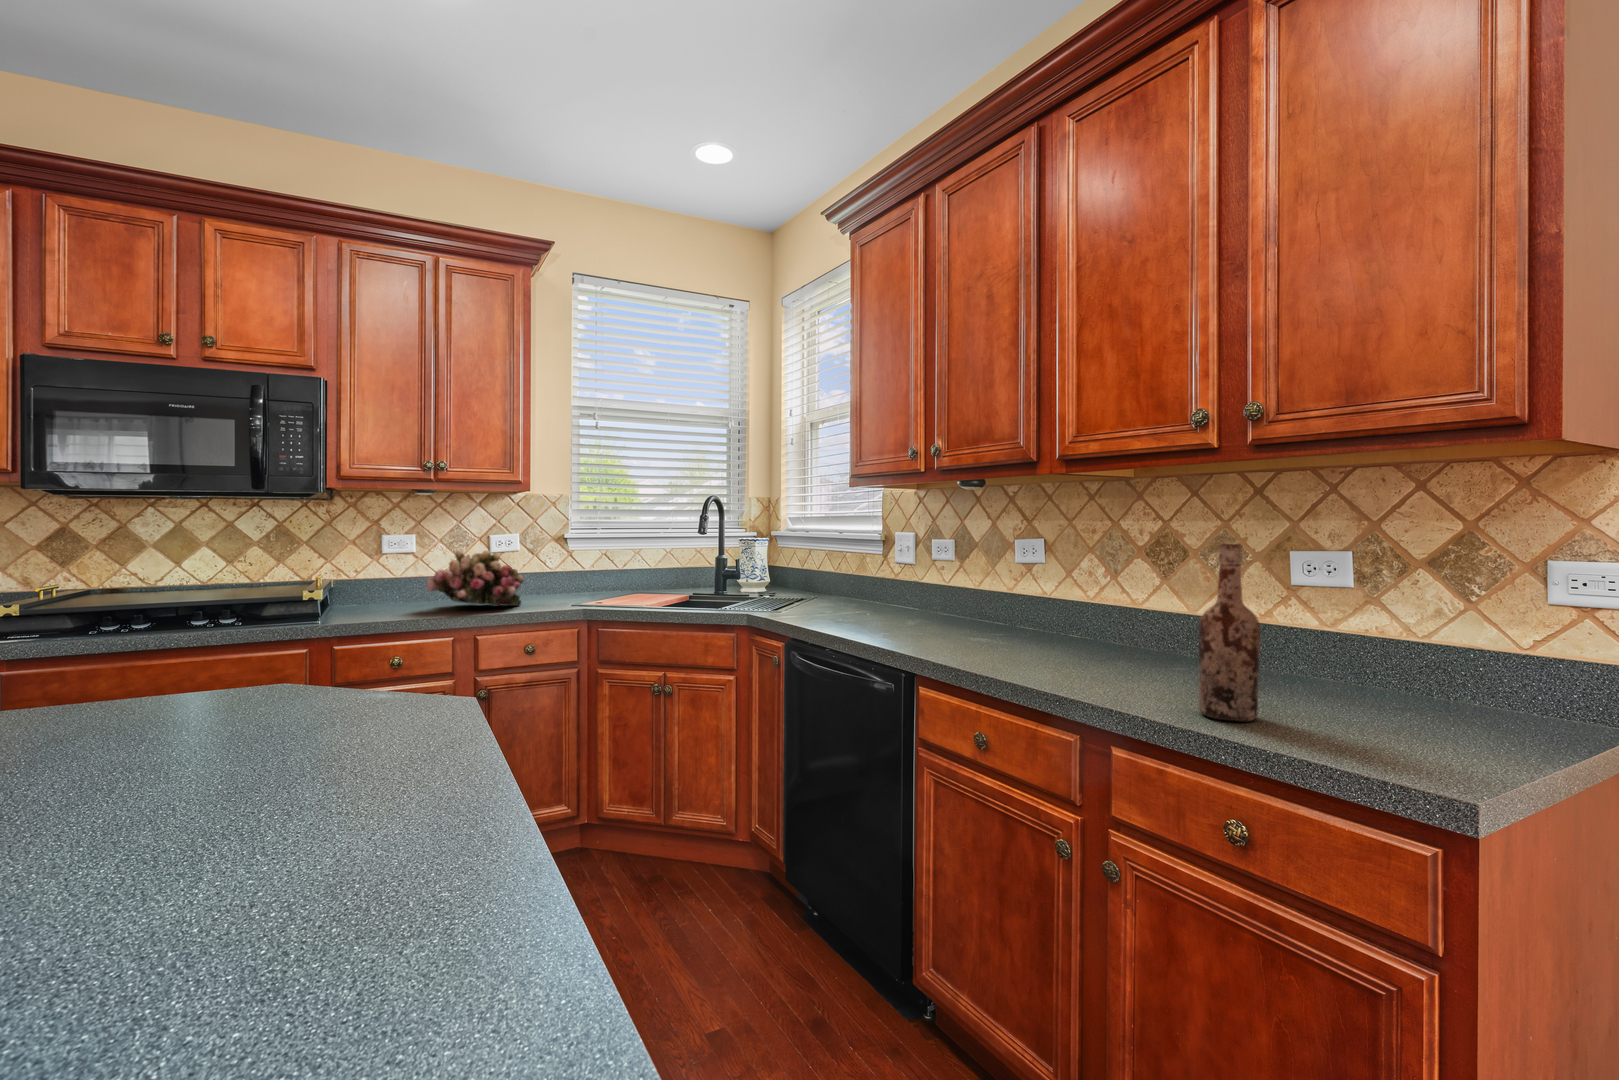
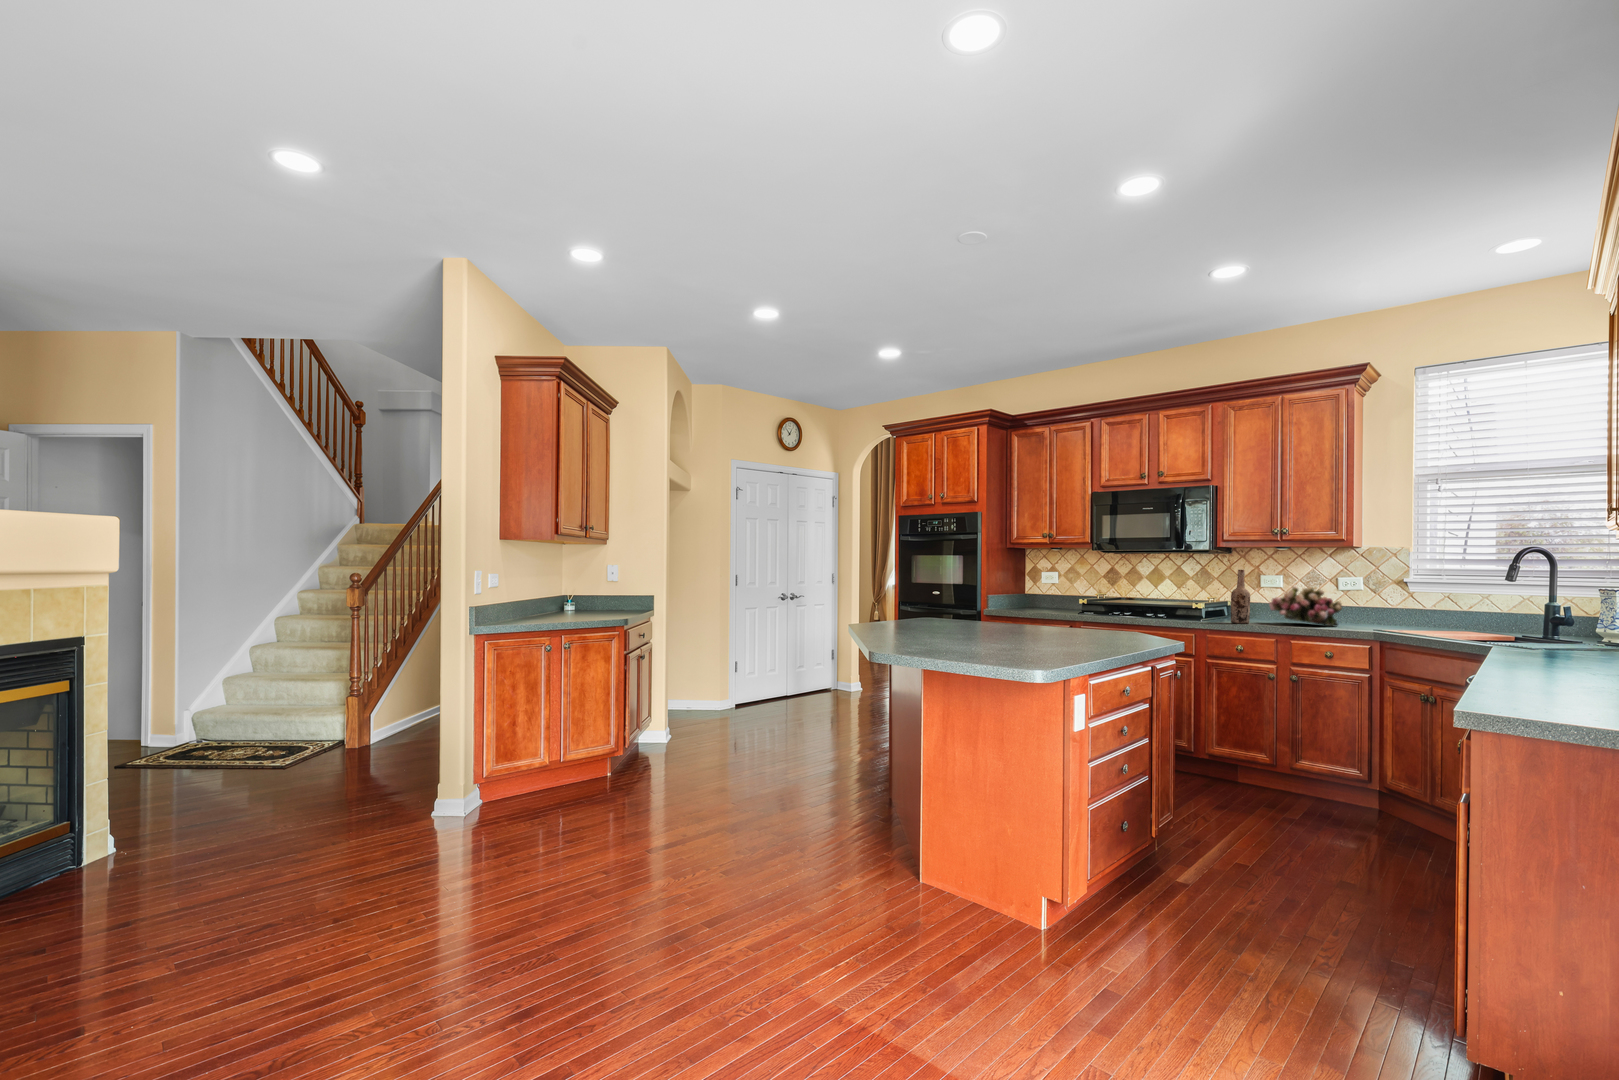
wine bottle: present [1199,544,1260,721] -> present [1231,570,1250,624]

